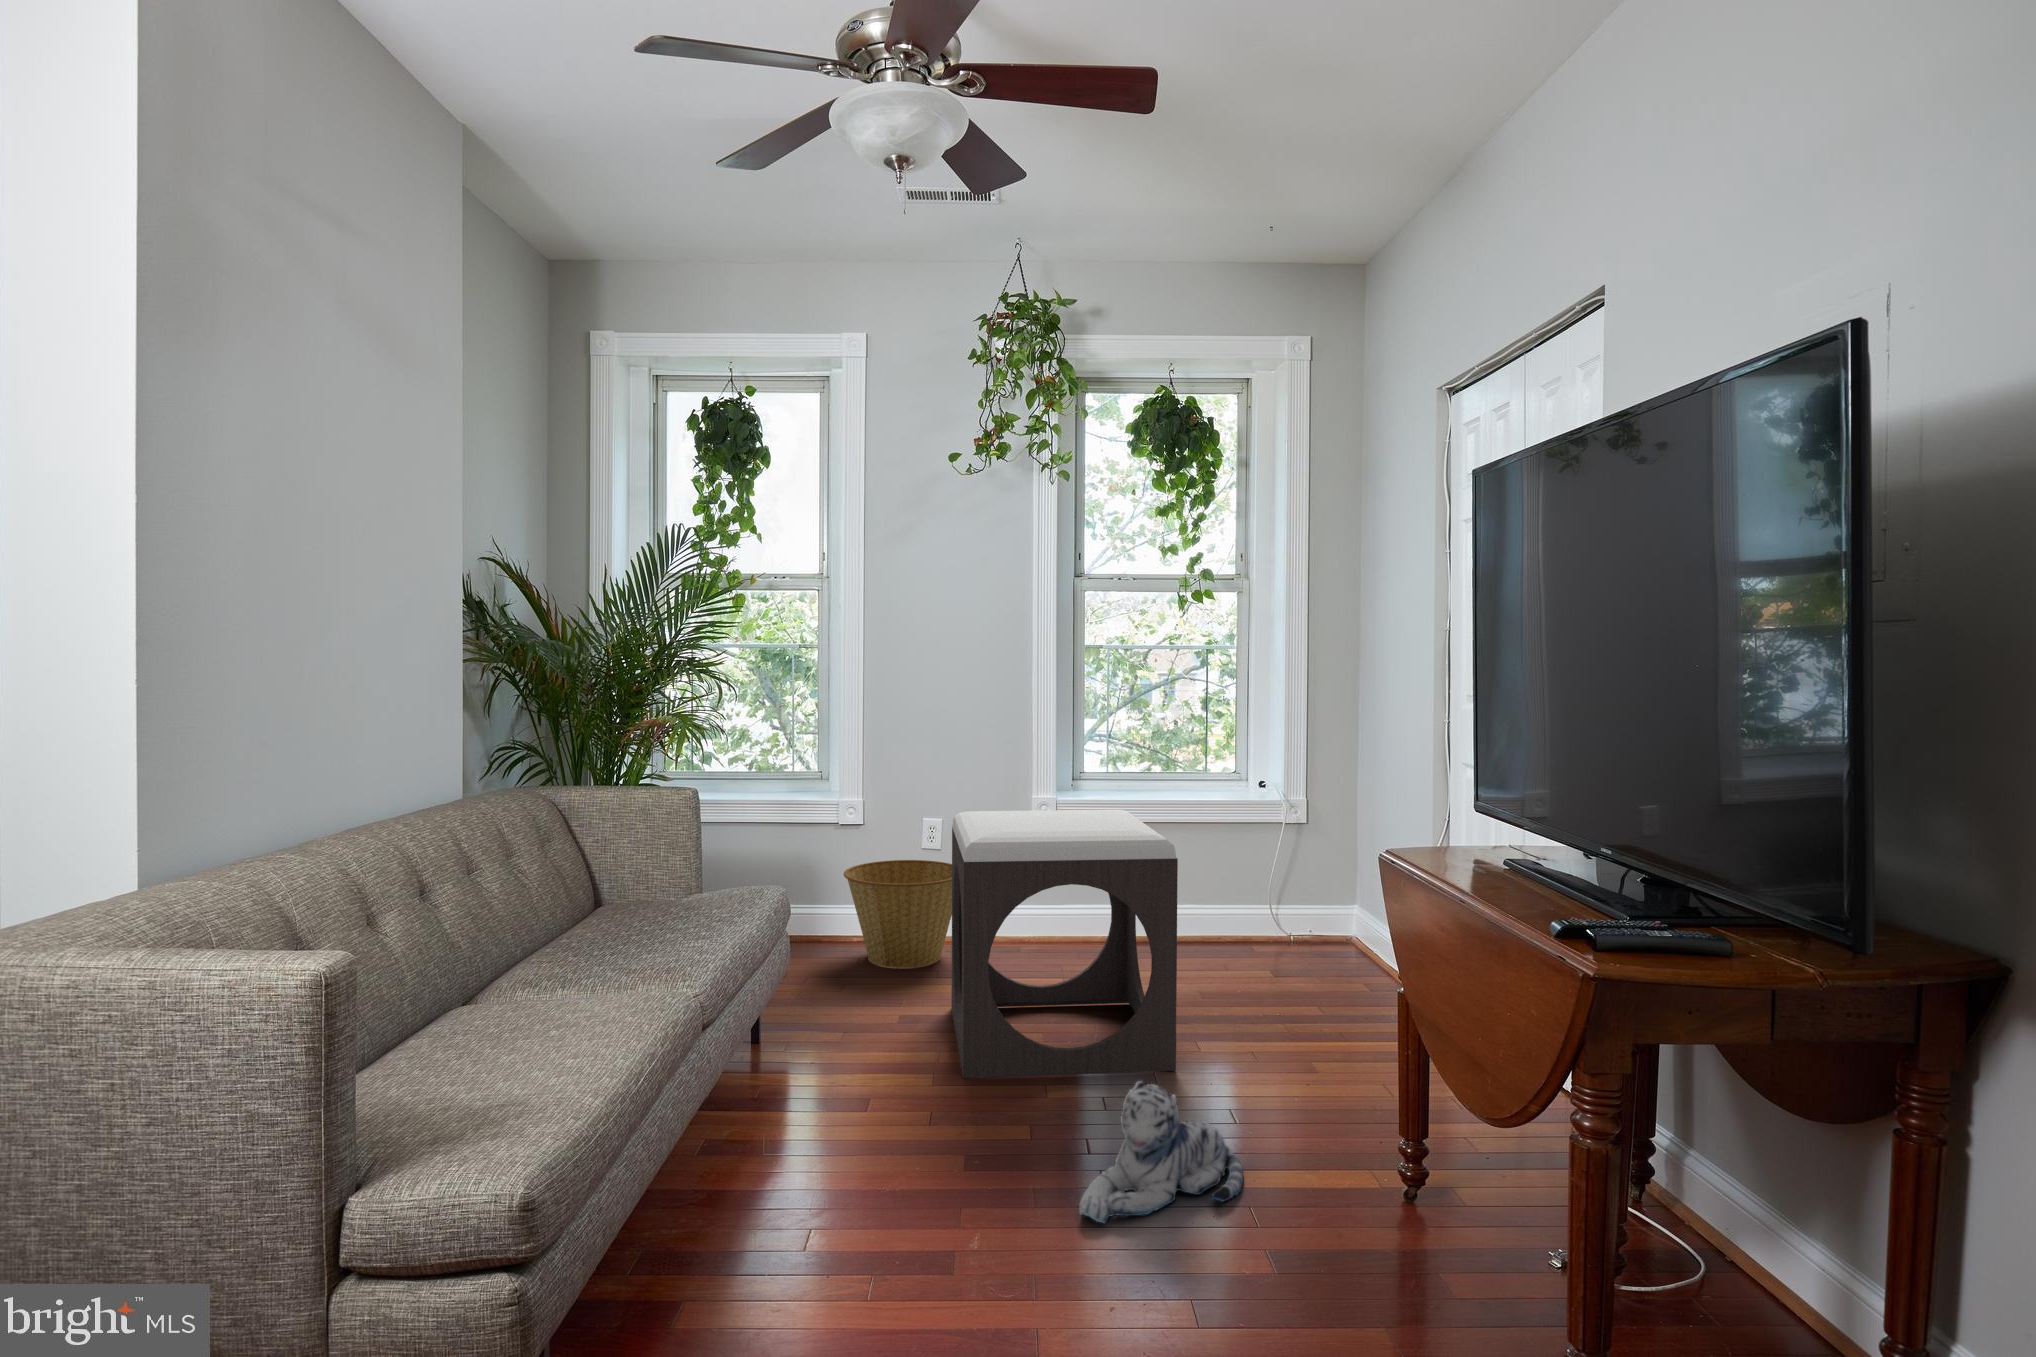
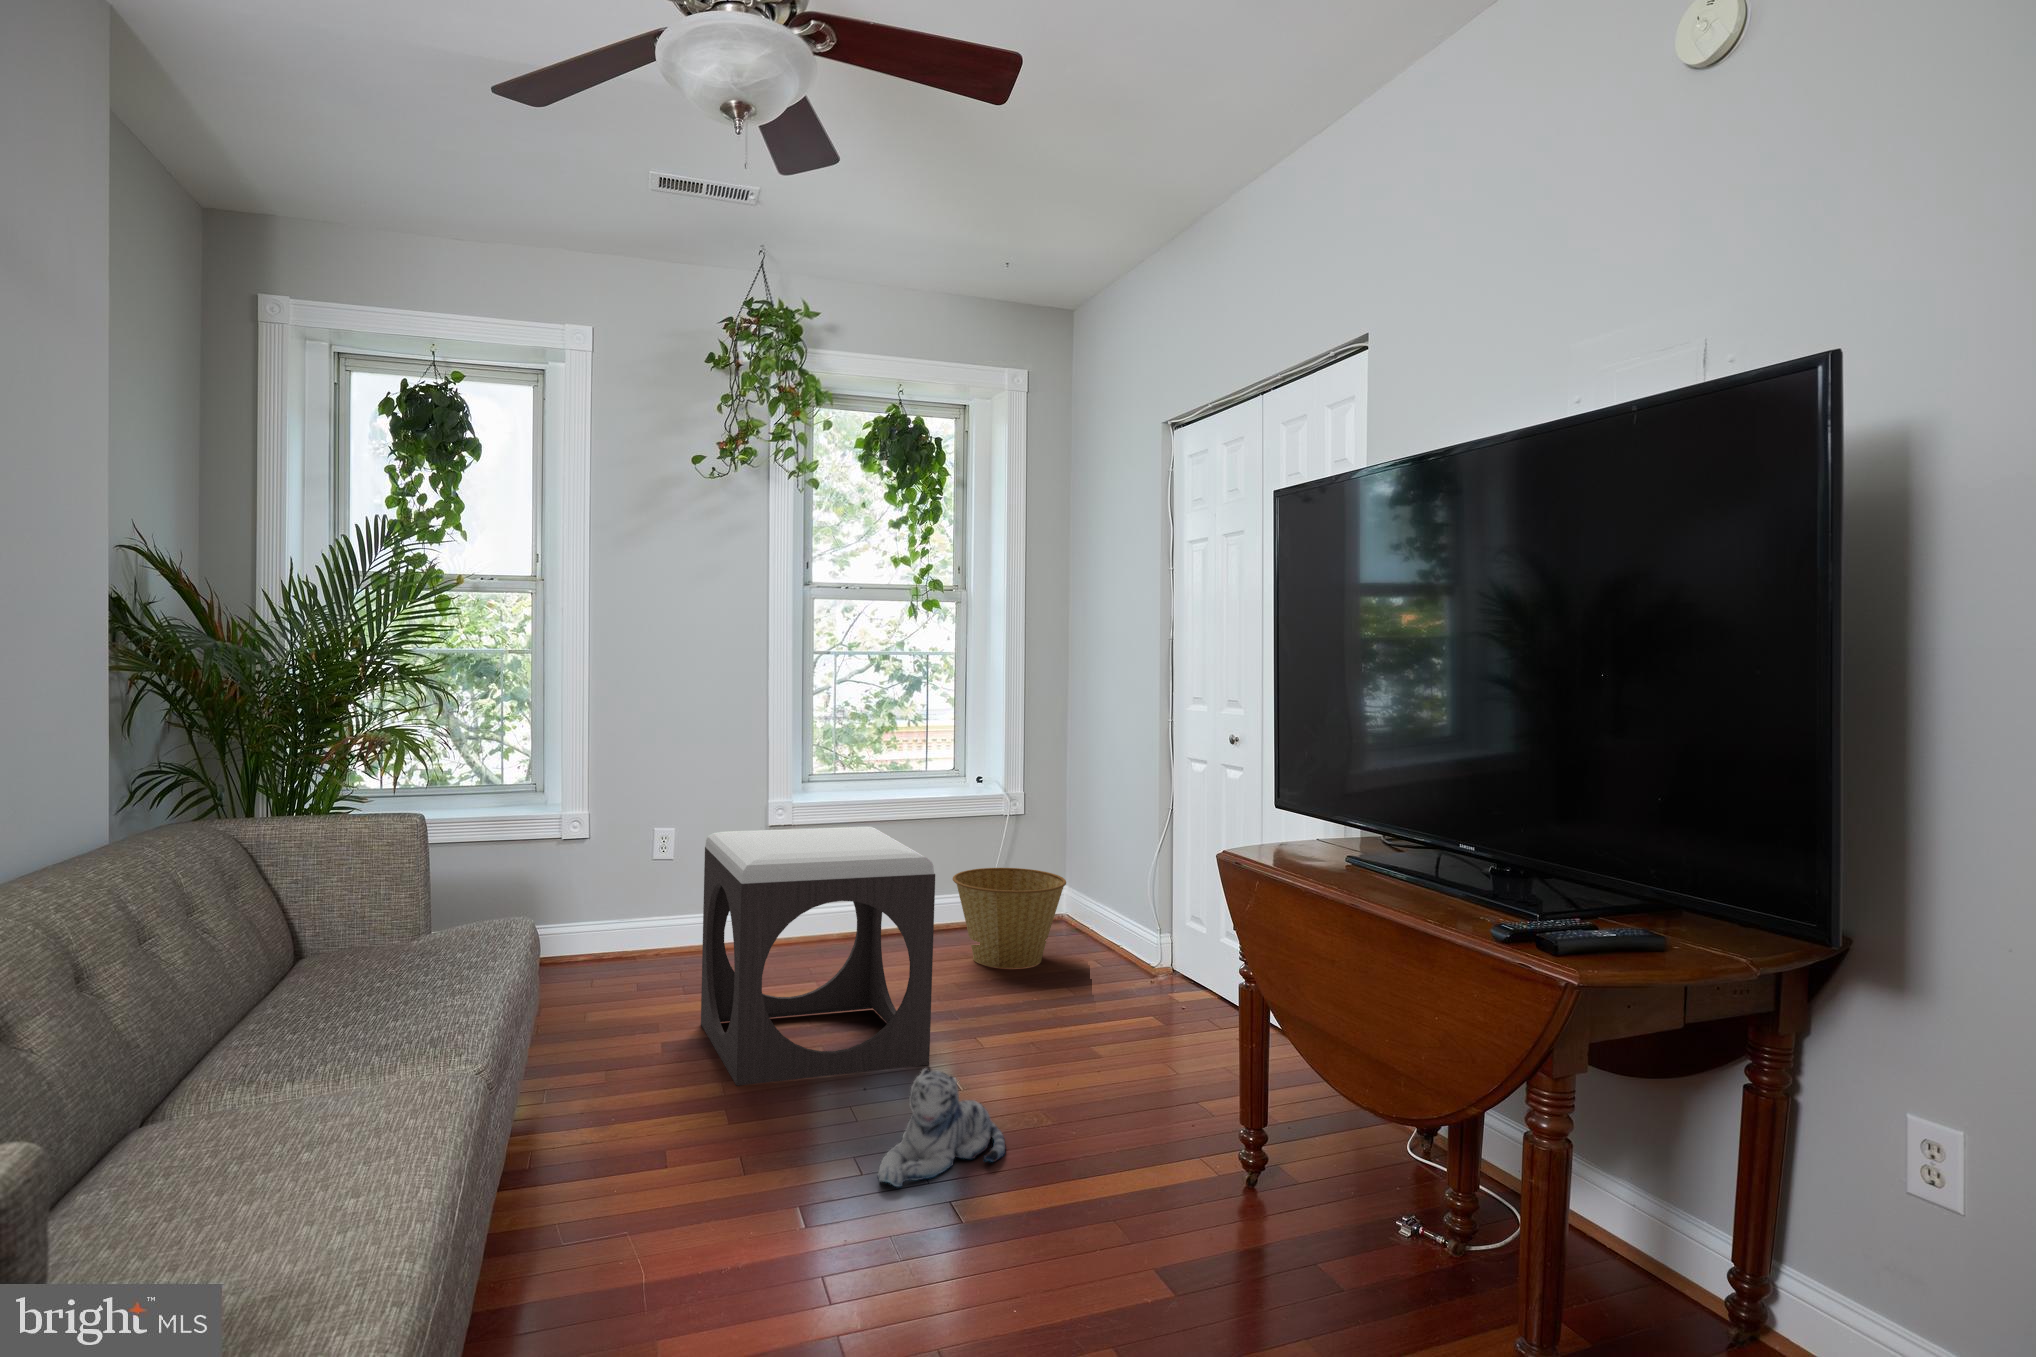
basket: present [844,860,952,968] -> present [953,868,1066,969]

